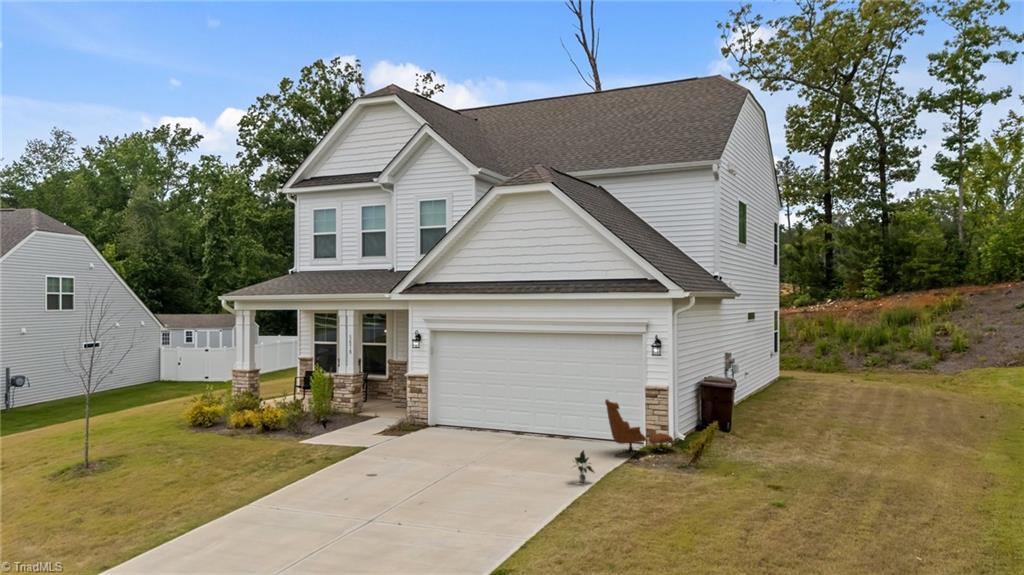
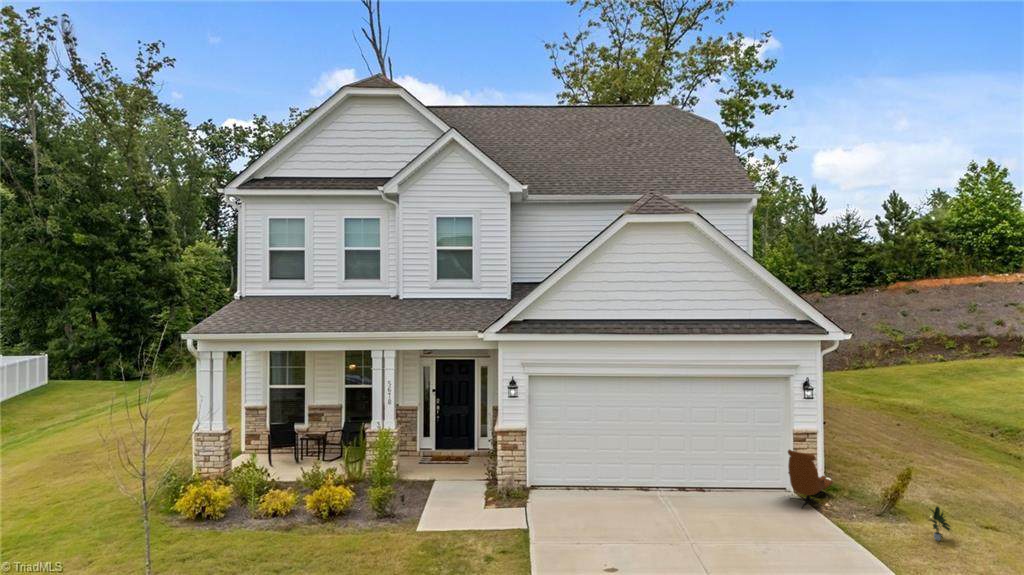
potted plant: present [574,450,594,482] -> present [931,507,951,541]

